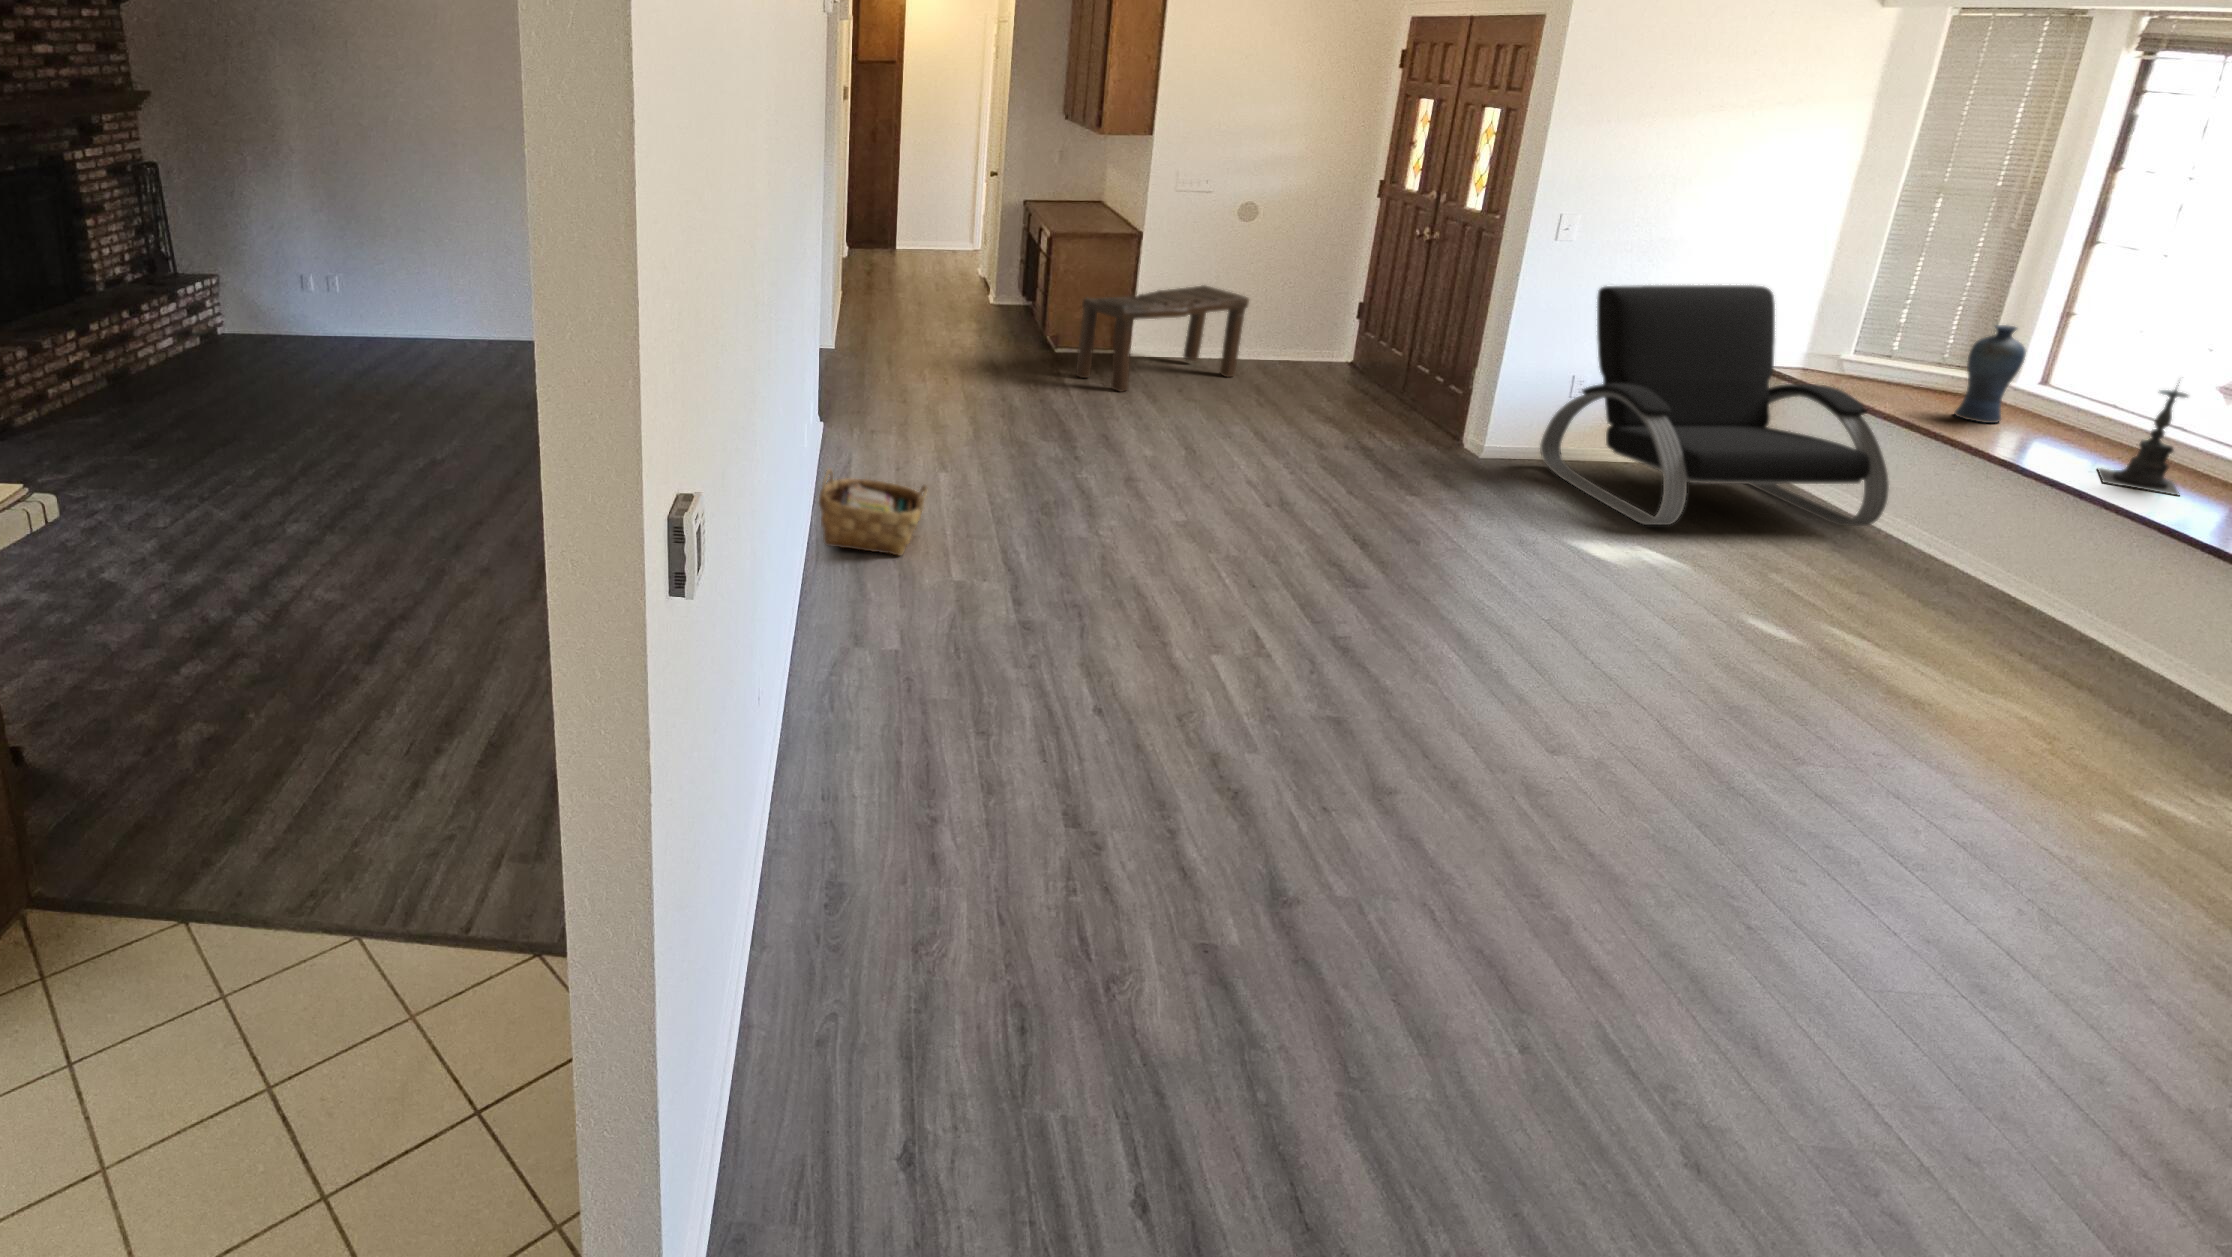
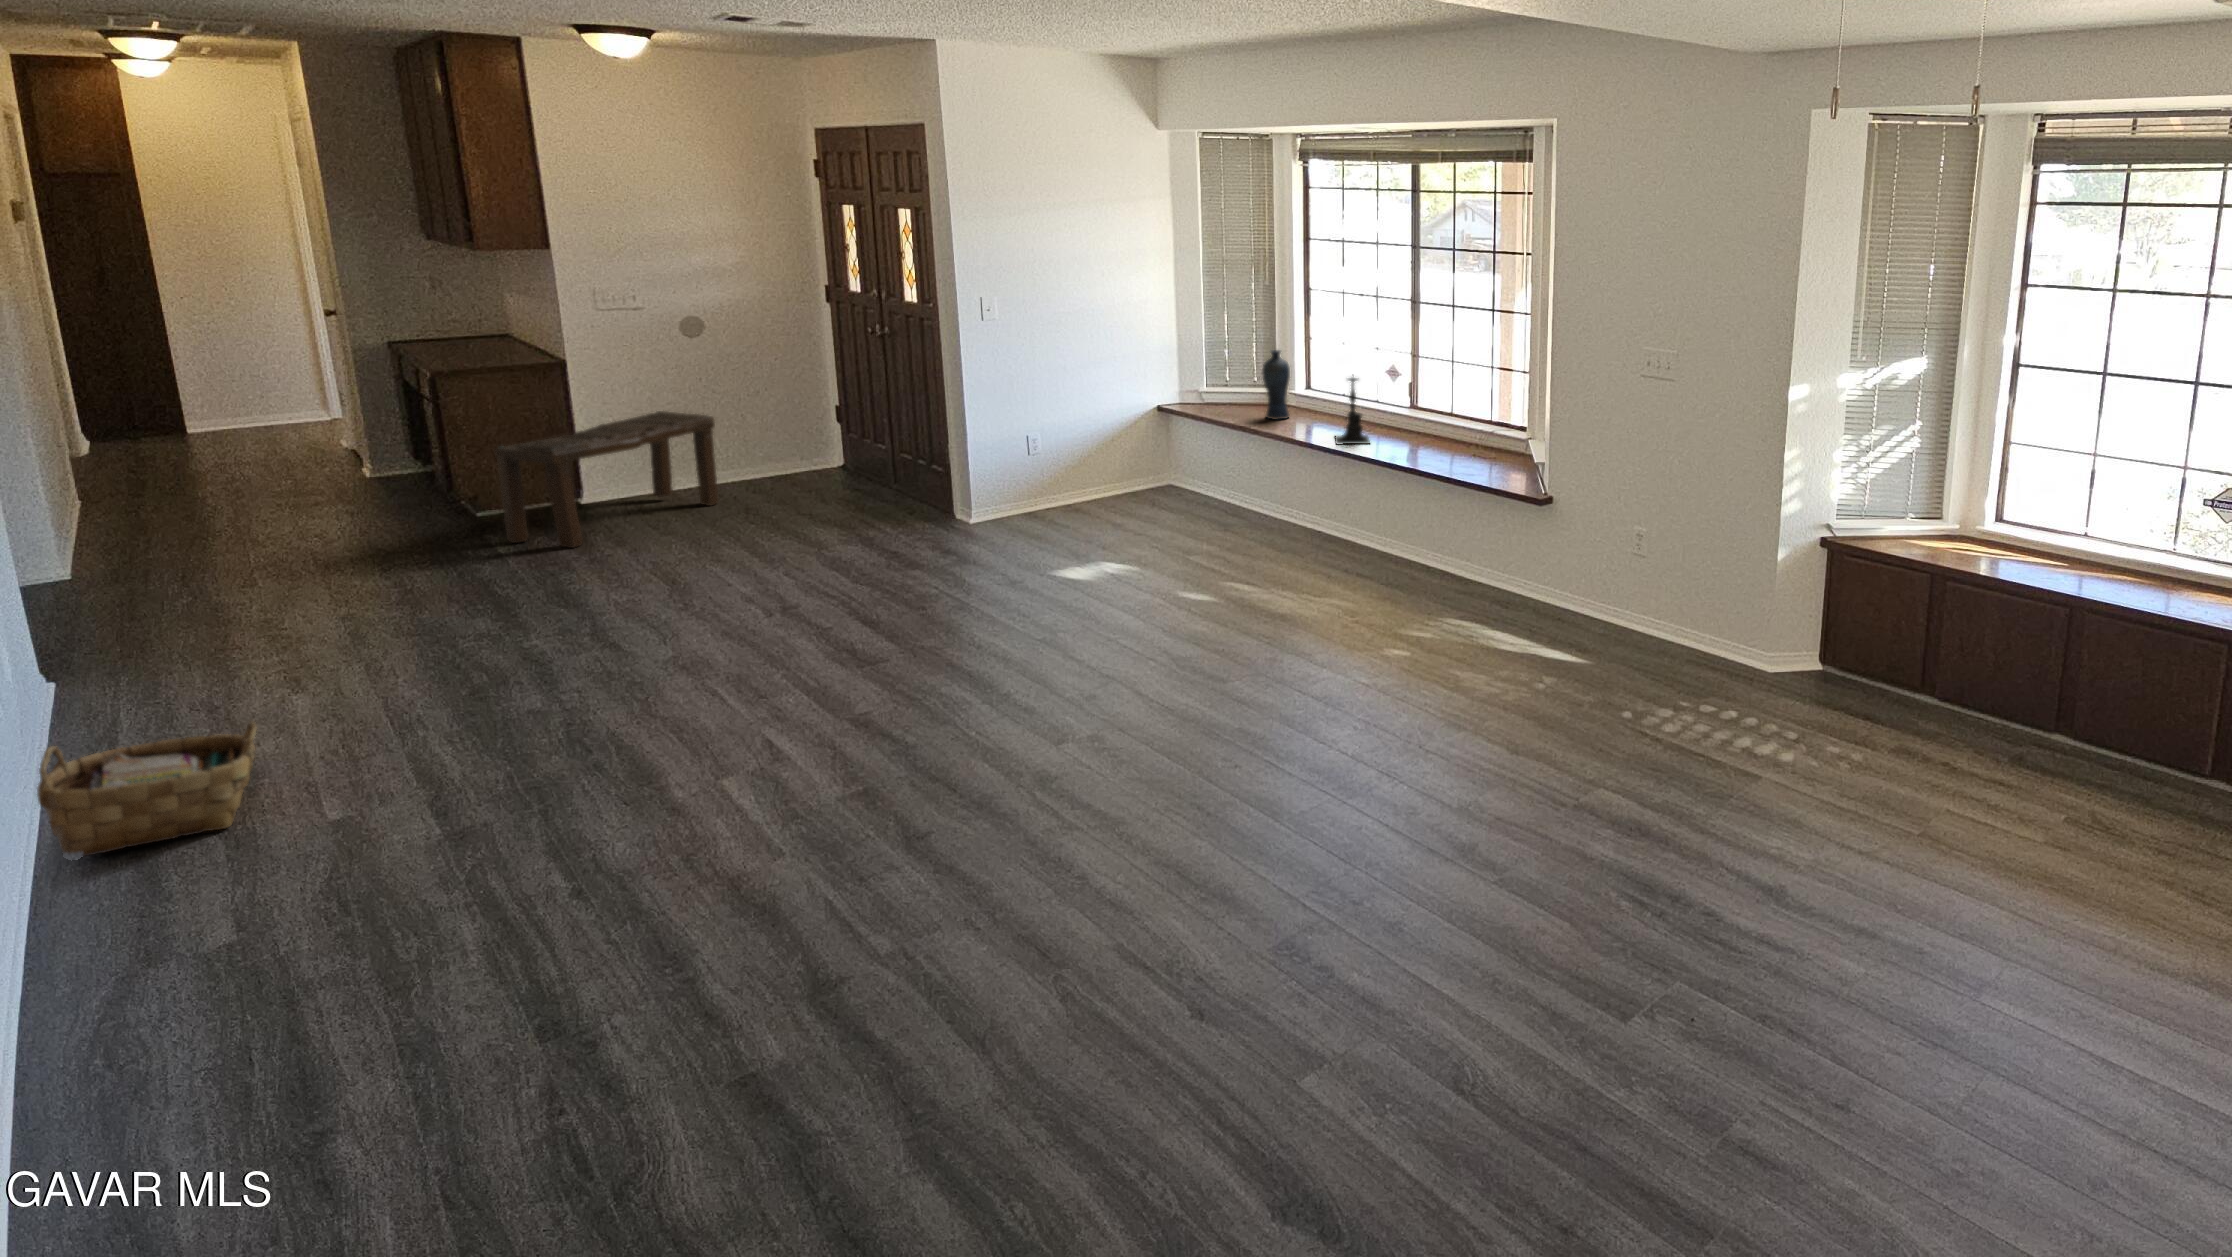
armchair: present [1540,285,1889,526] -> none [1014,342,1244,548]

